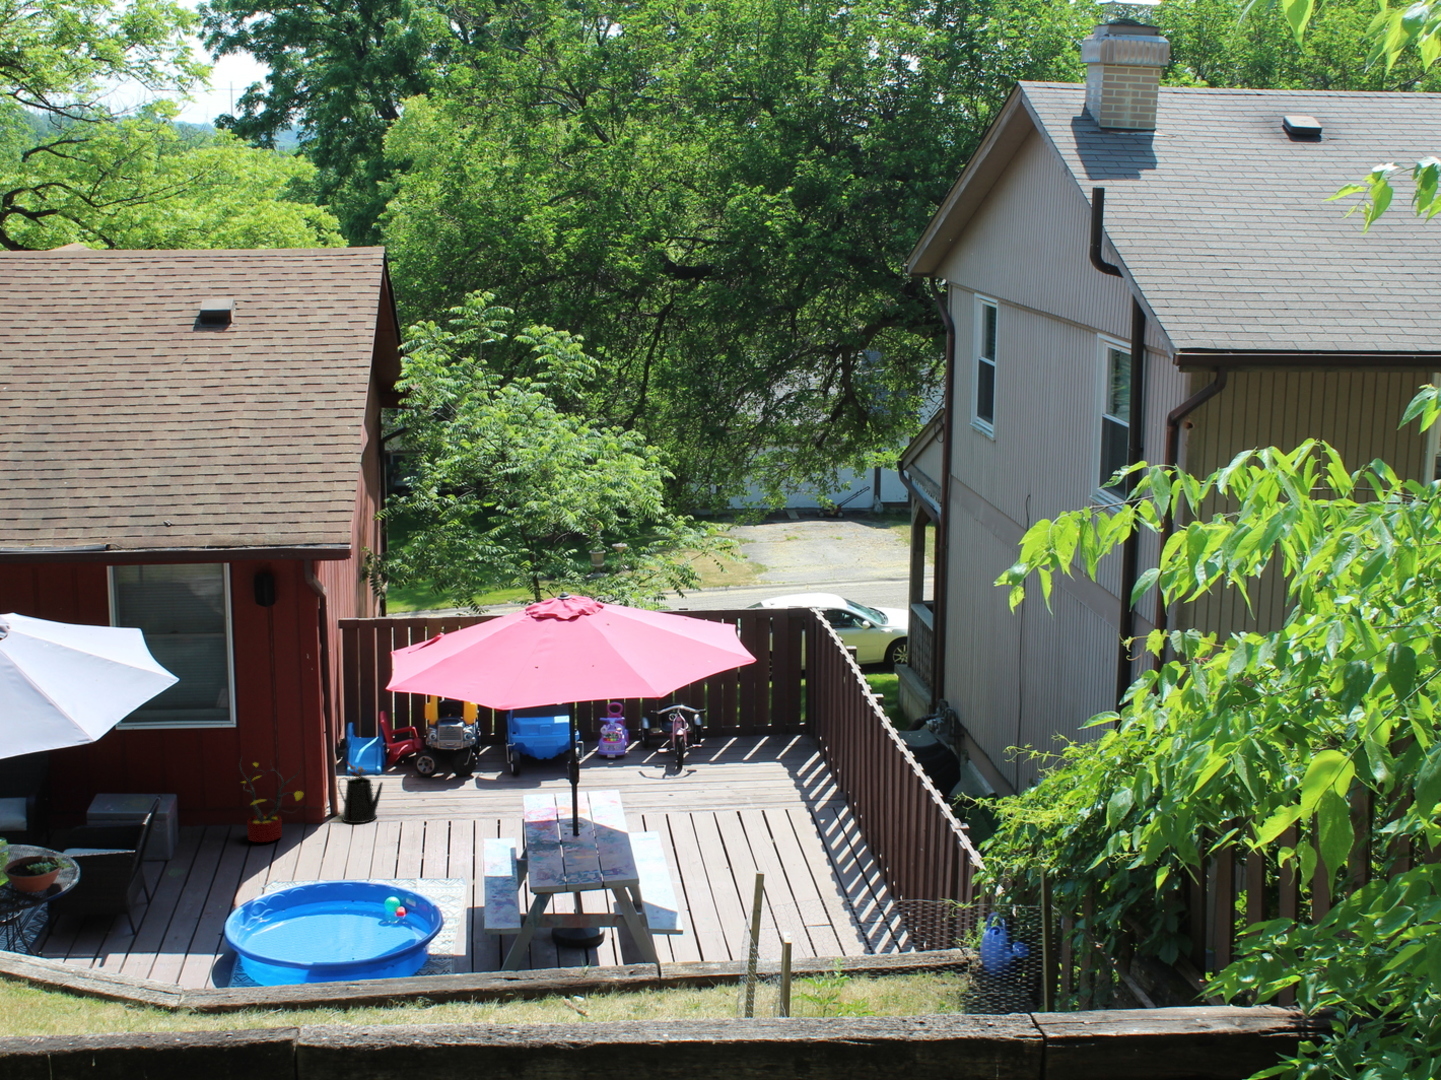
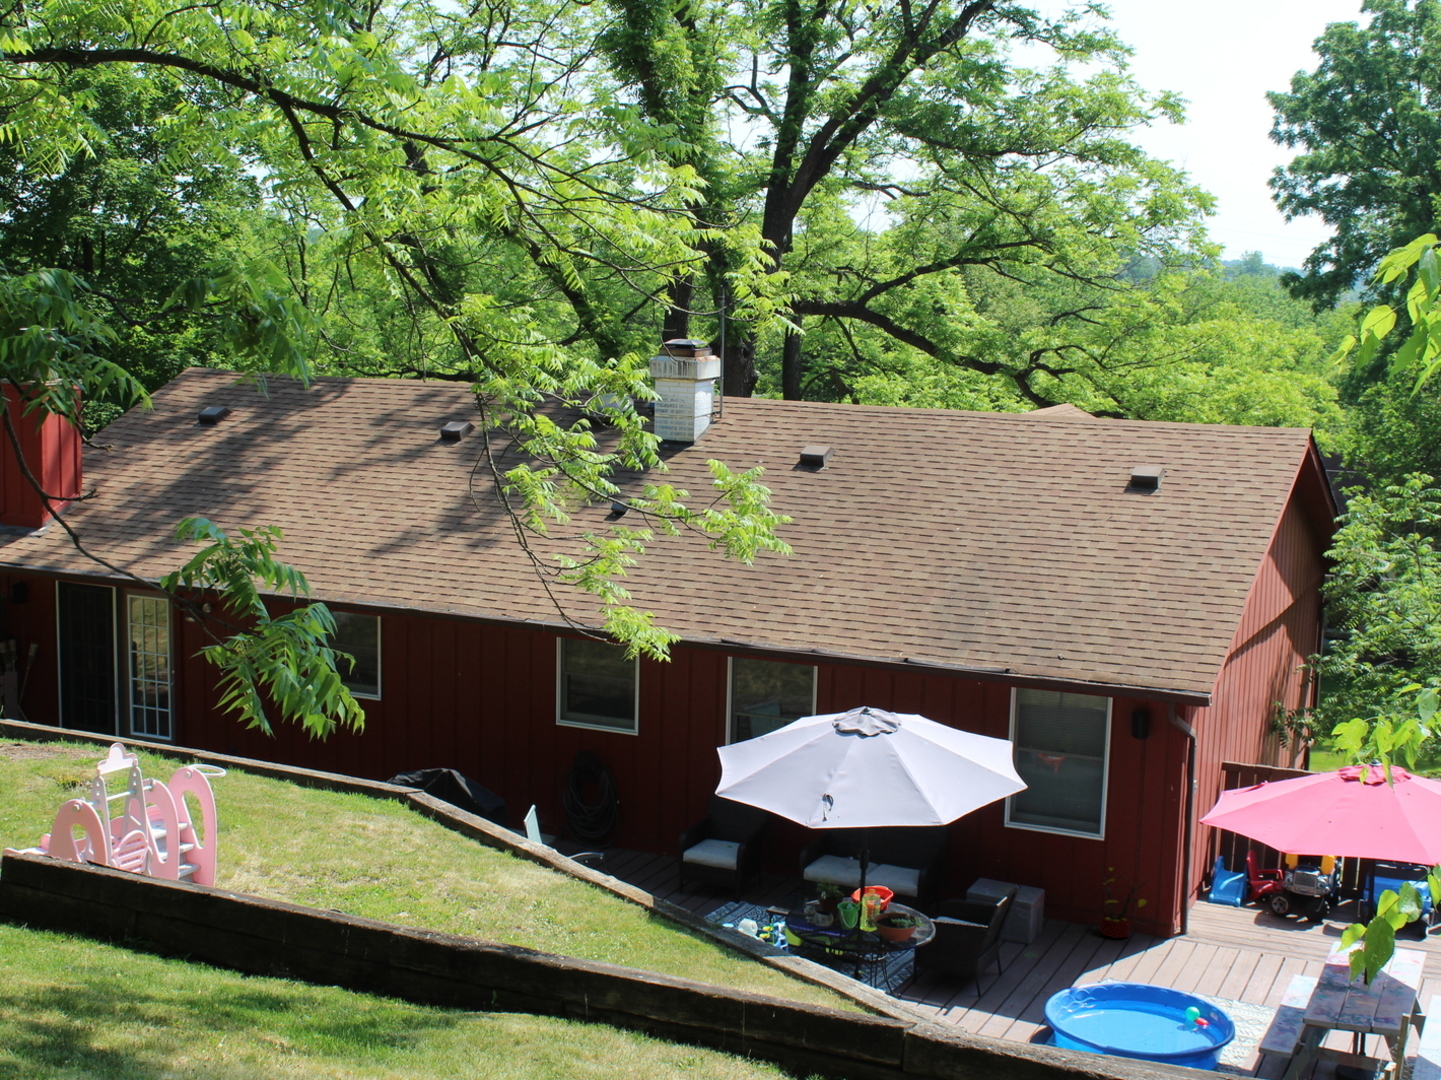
watering can: present [338,763,383,823] -> none [1186,883,1223,942]

